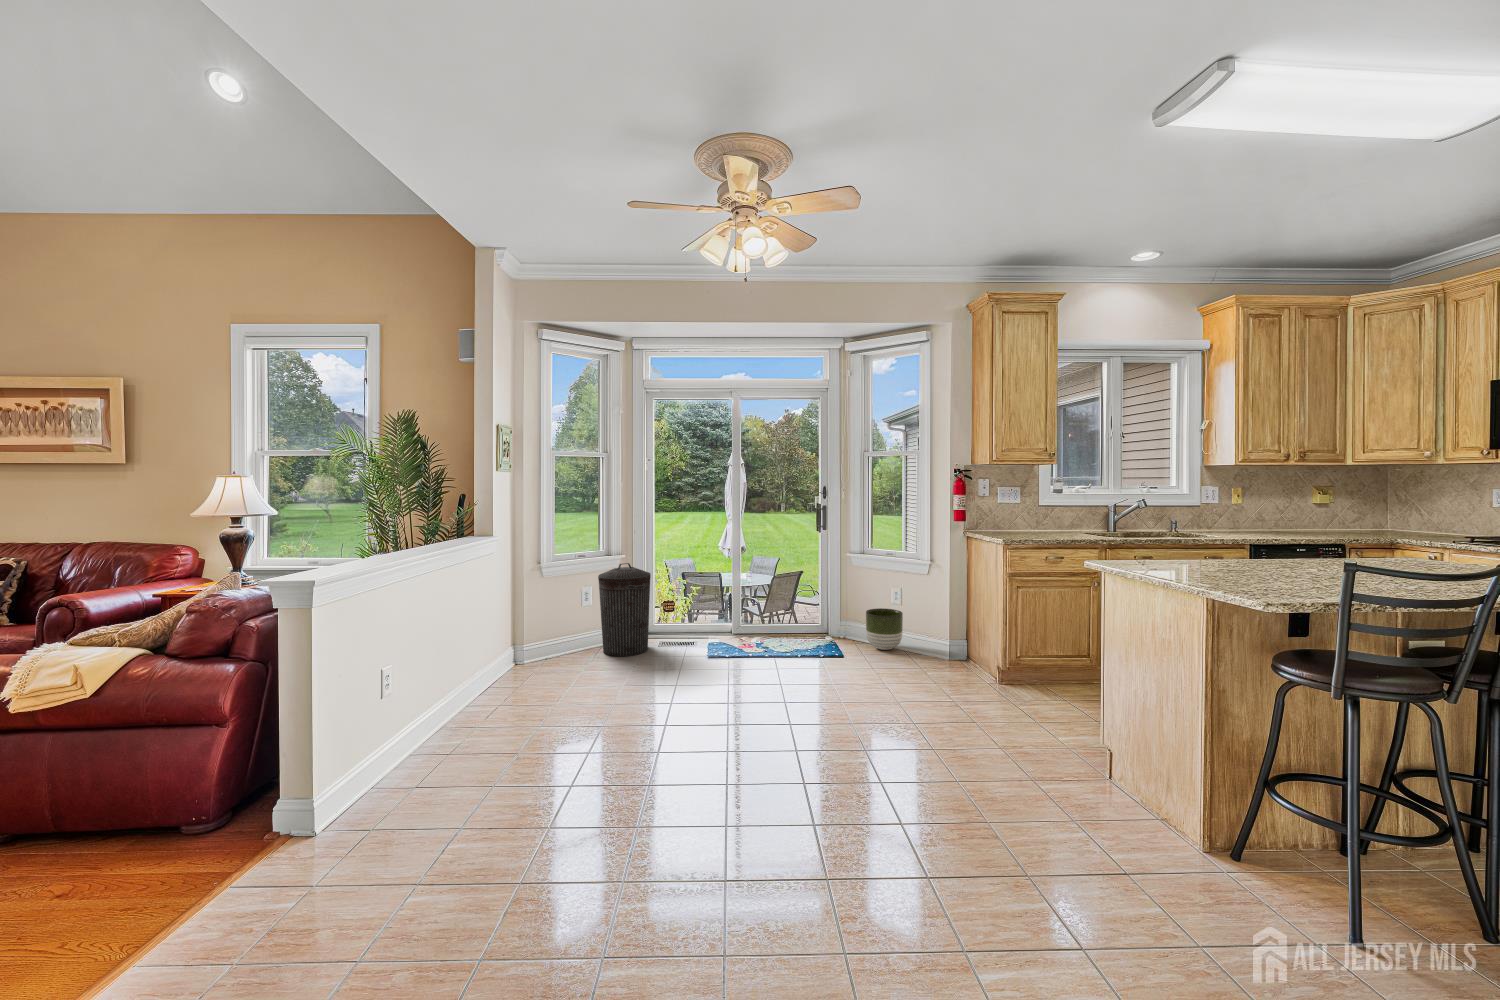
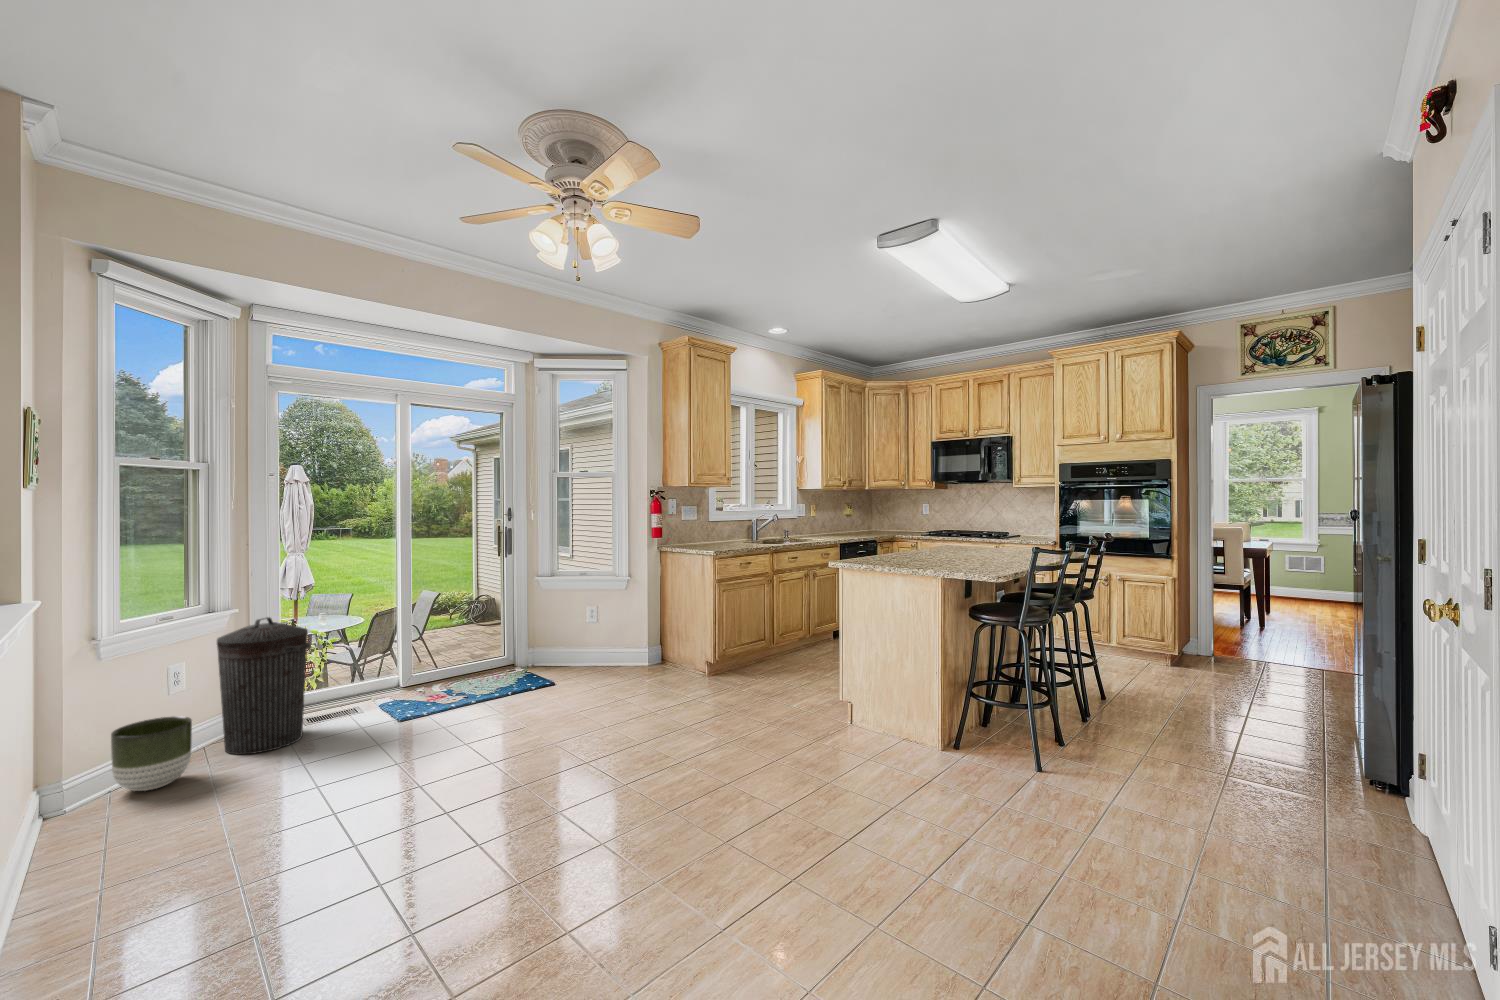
planter: present [866,608,903,650] -> present [111,716,192,791]

